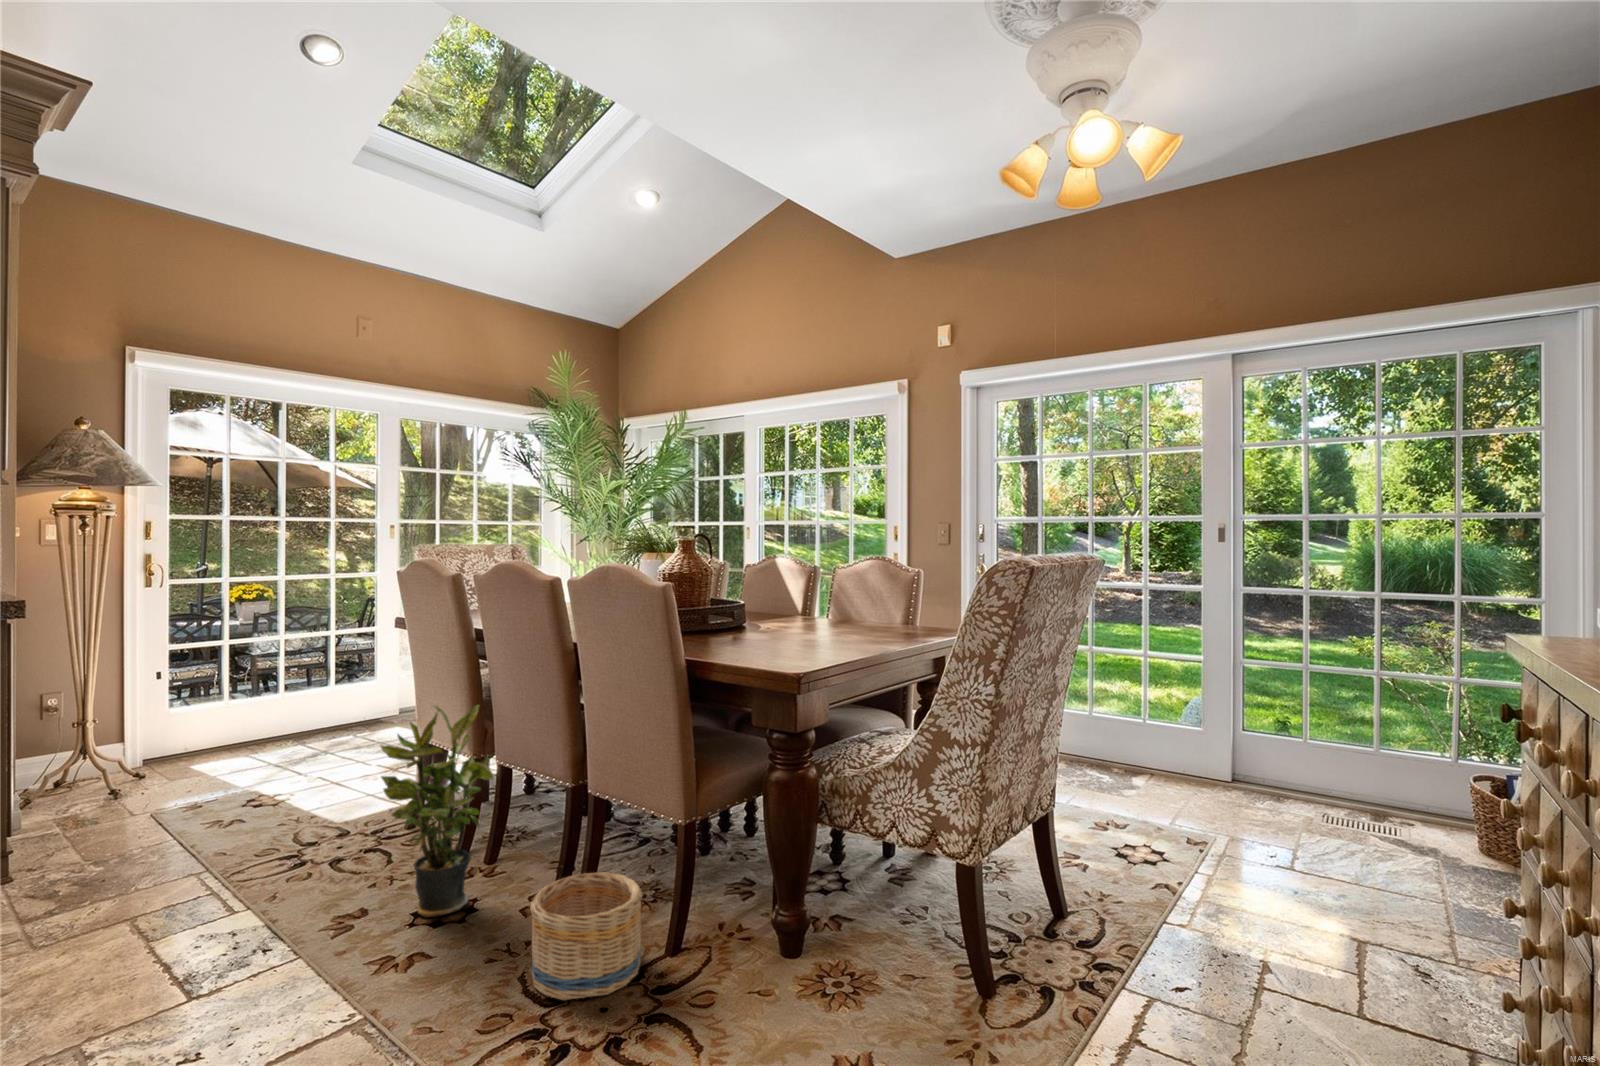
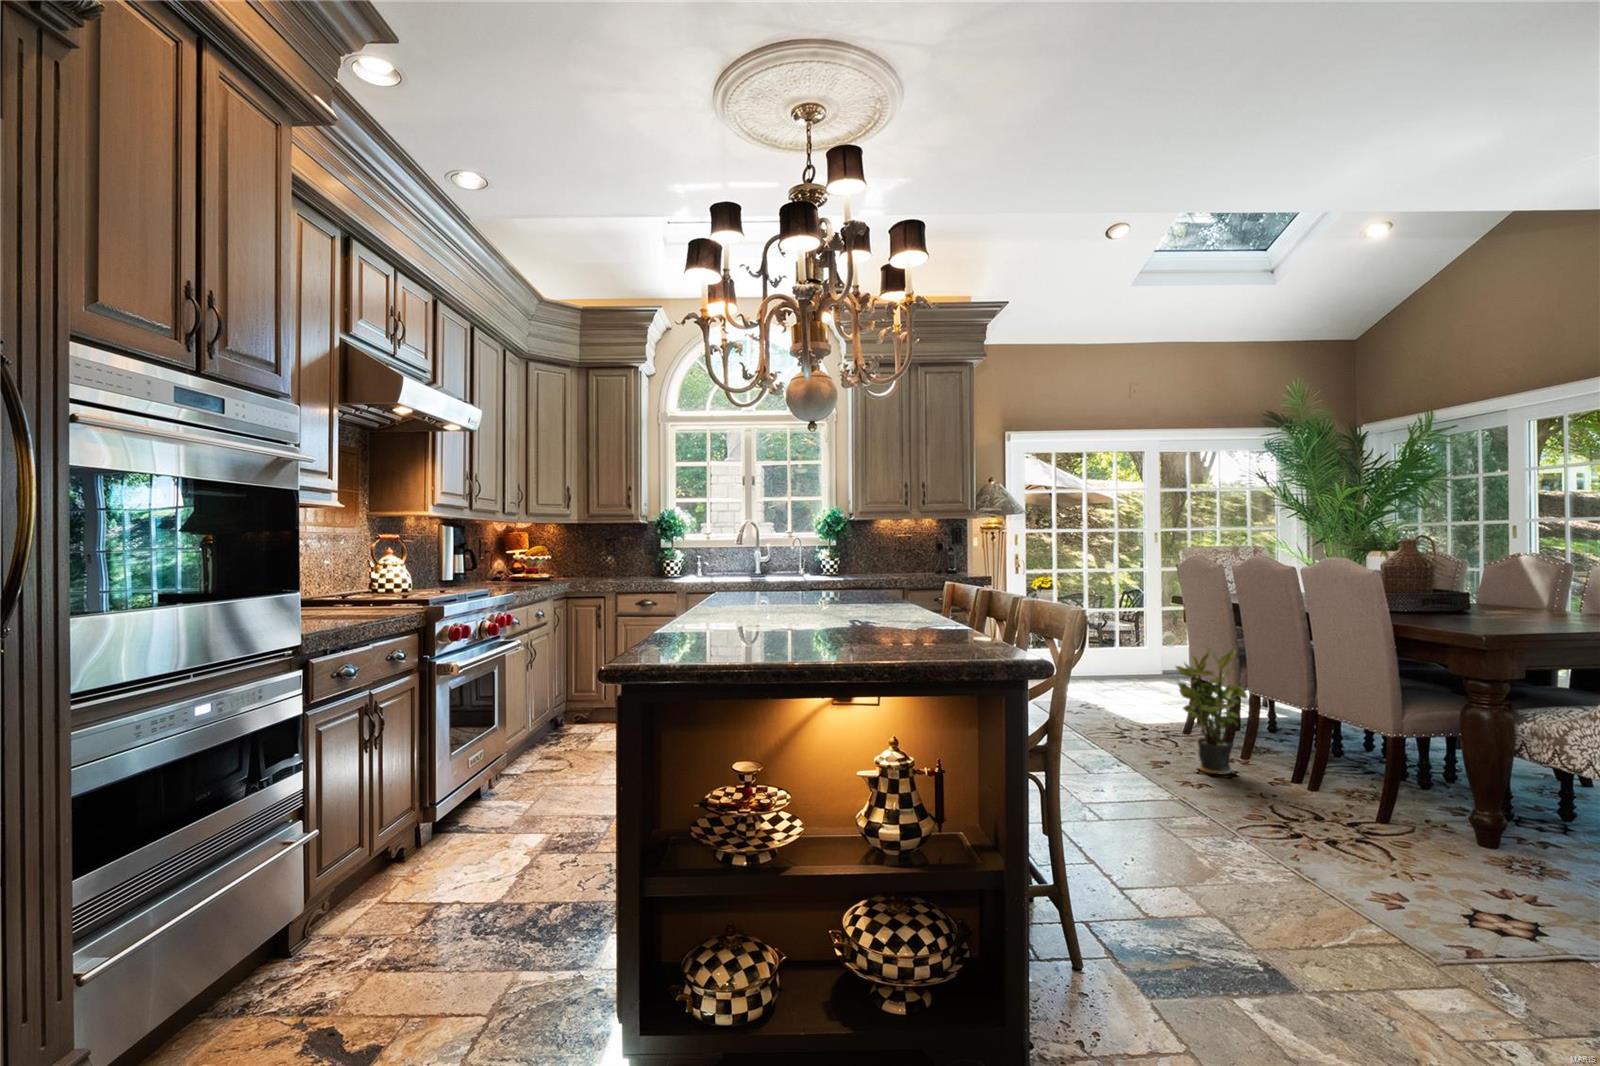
basket: present [530,873,643,1000] -> none [1275,758,1357,826]

